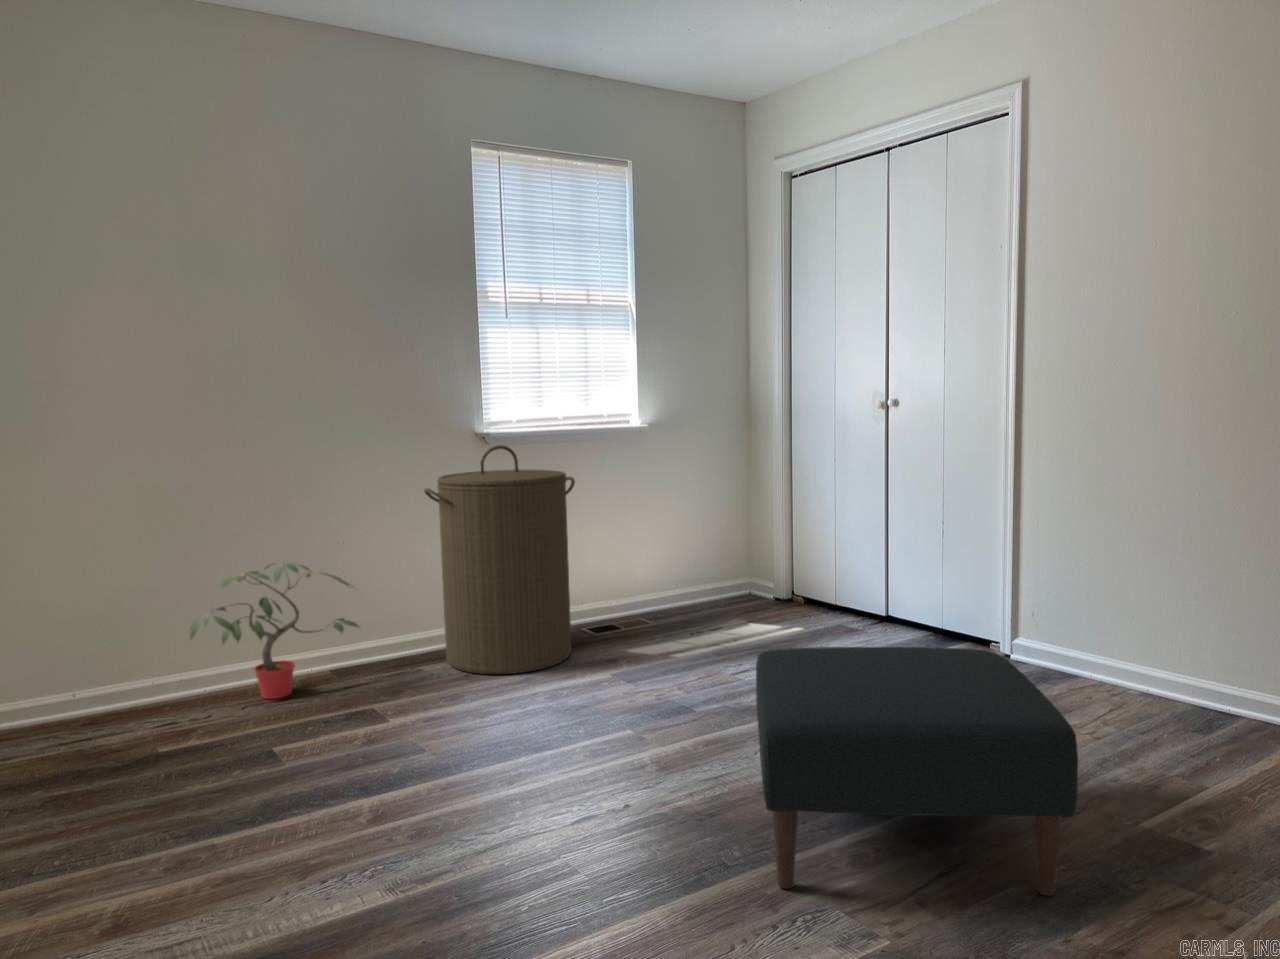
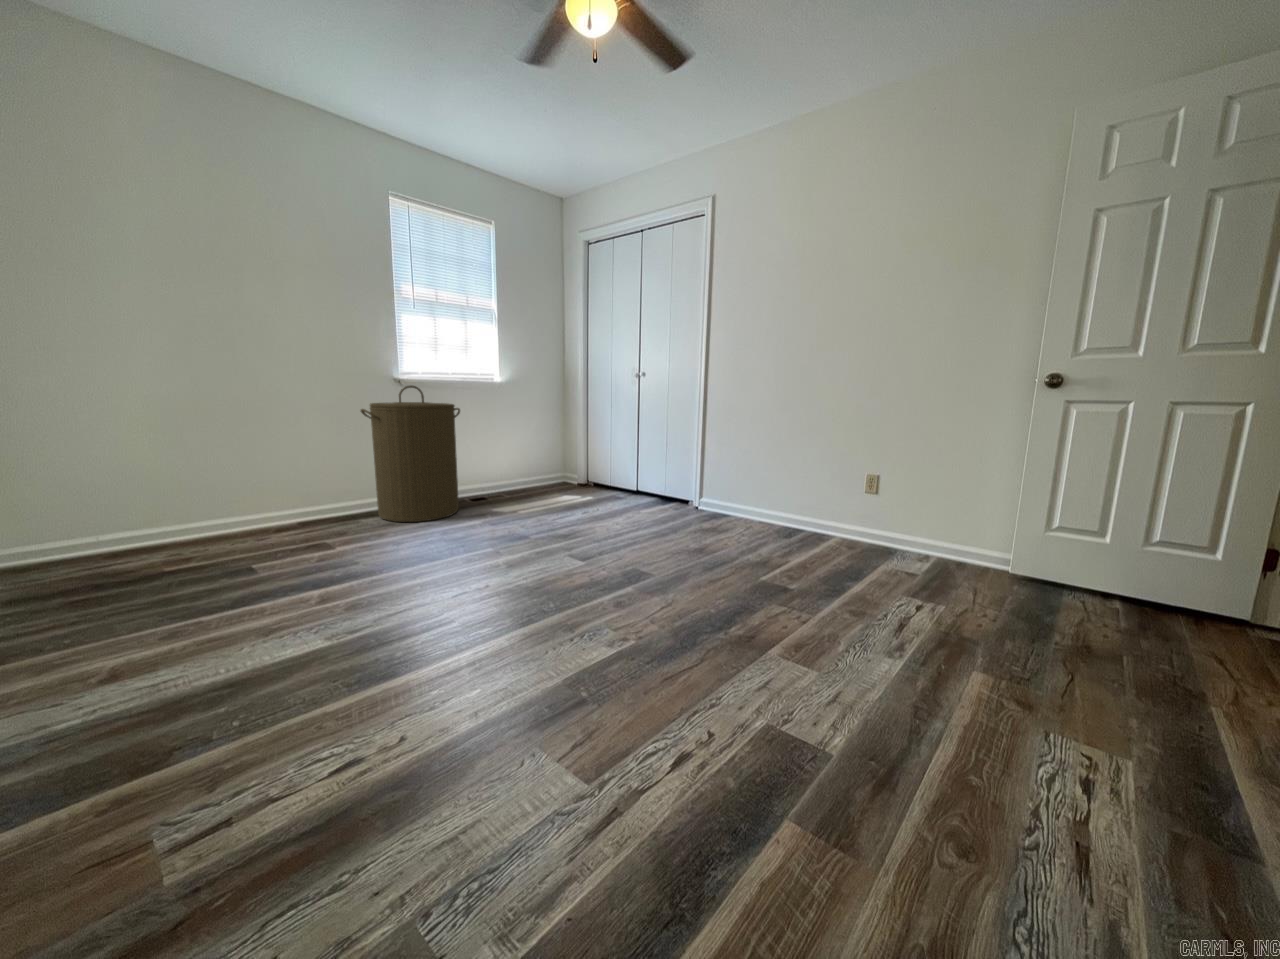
potted plant: present [190,563,359,699] -> none [185,451,320,539]
ottoman: present [756,647,1078,896] -> none [565,493,733,620]

